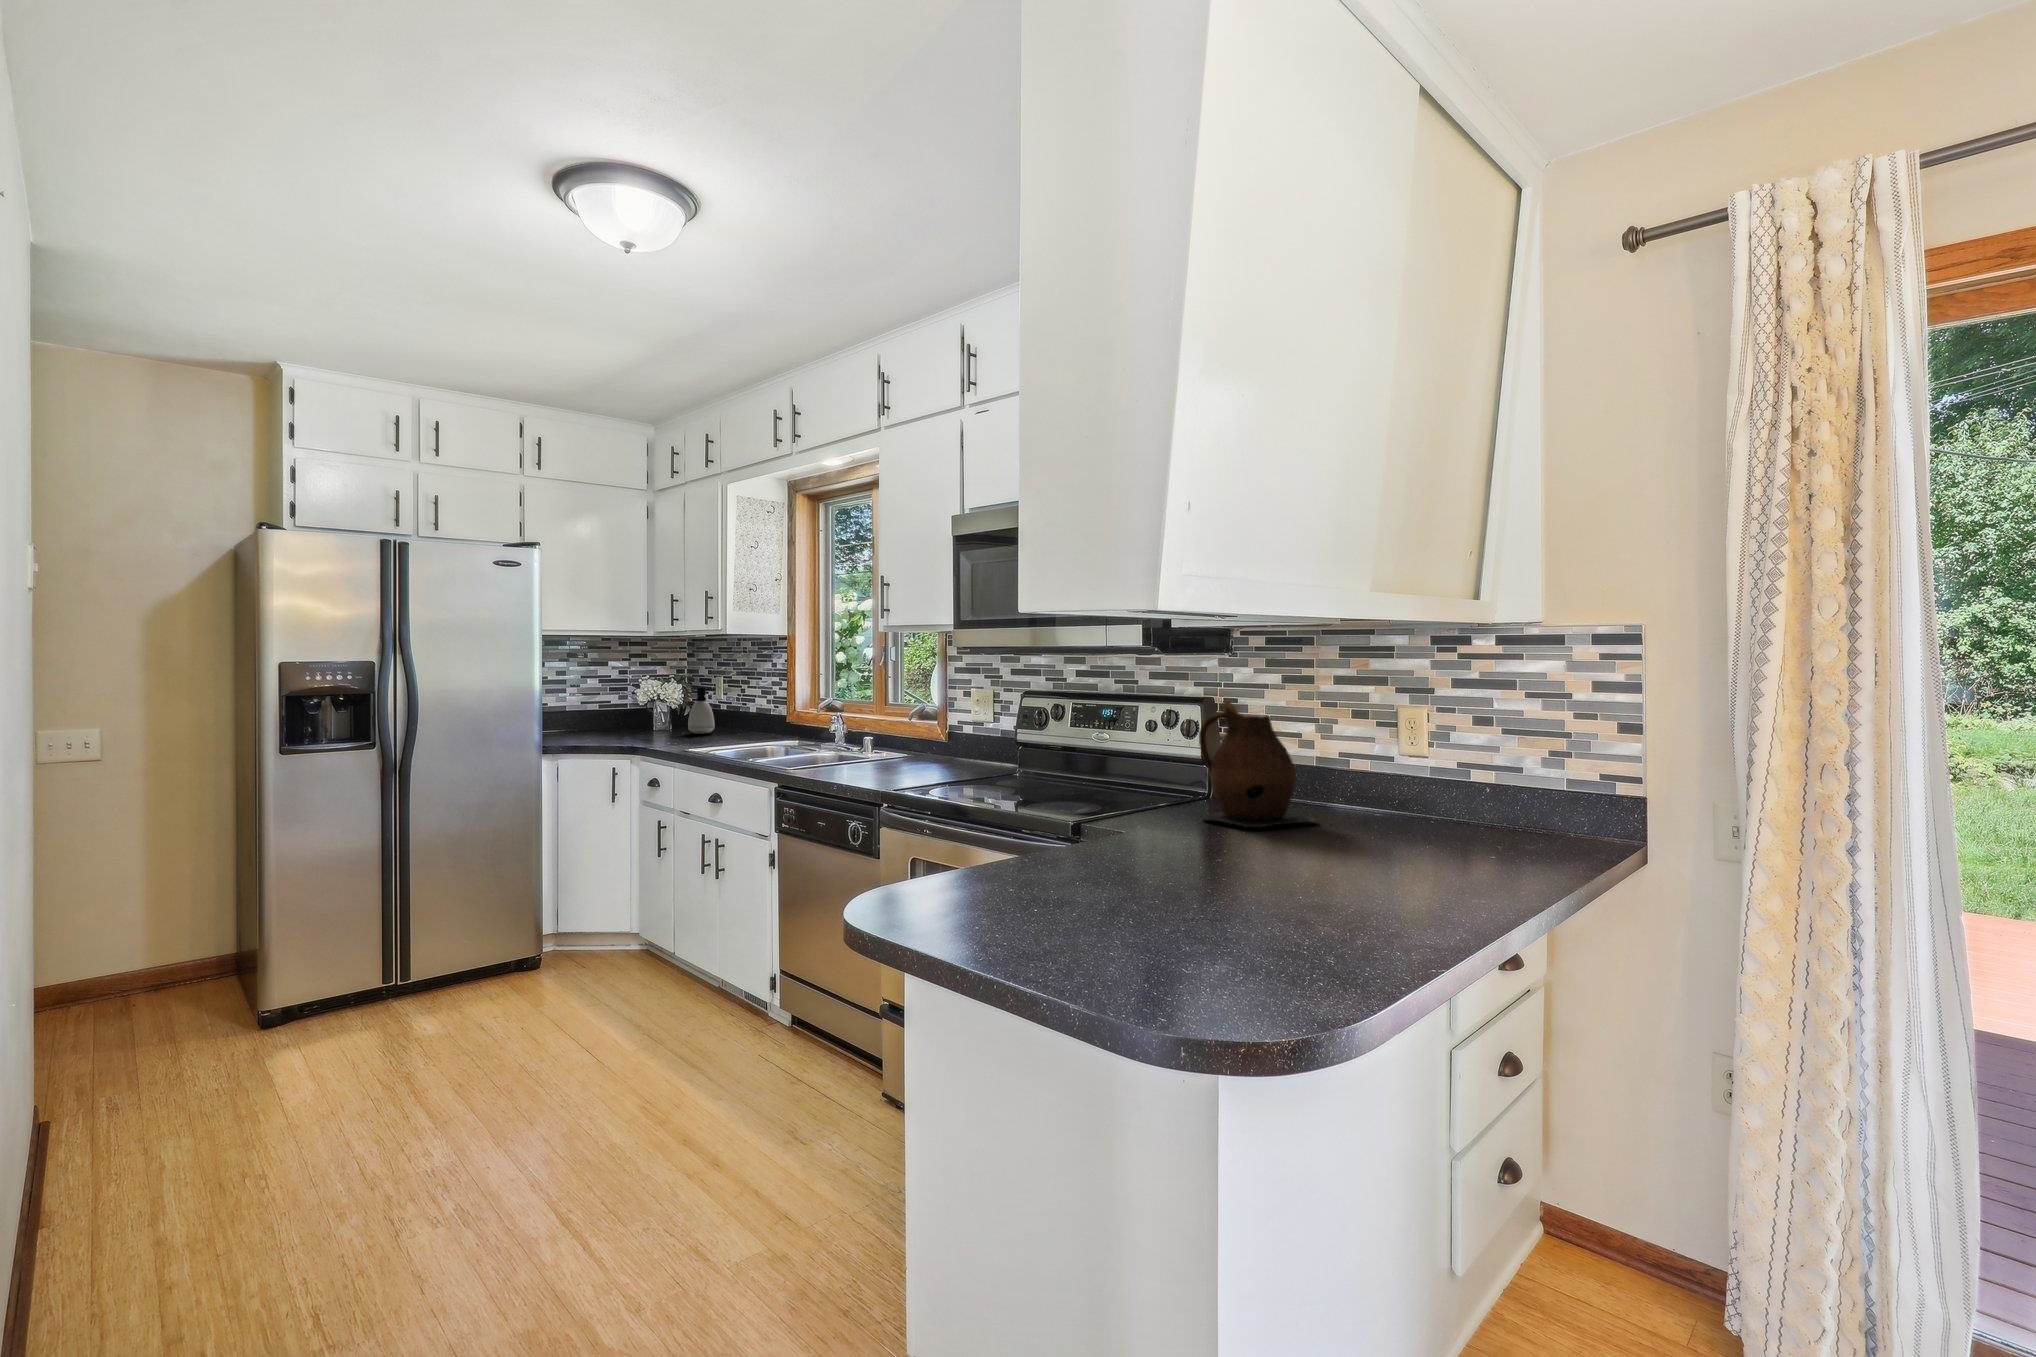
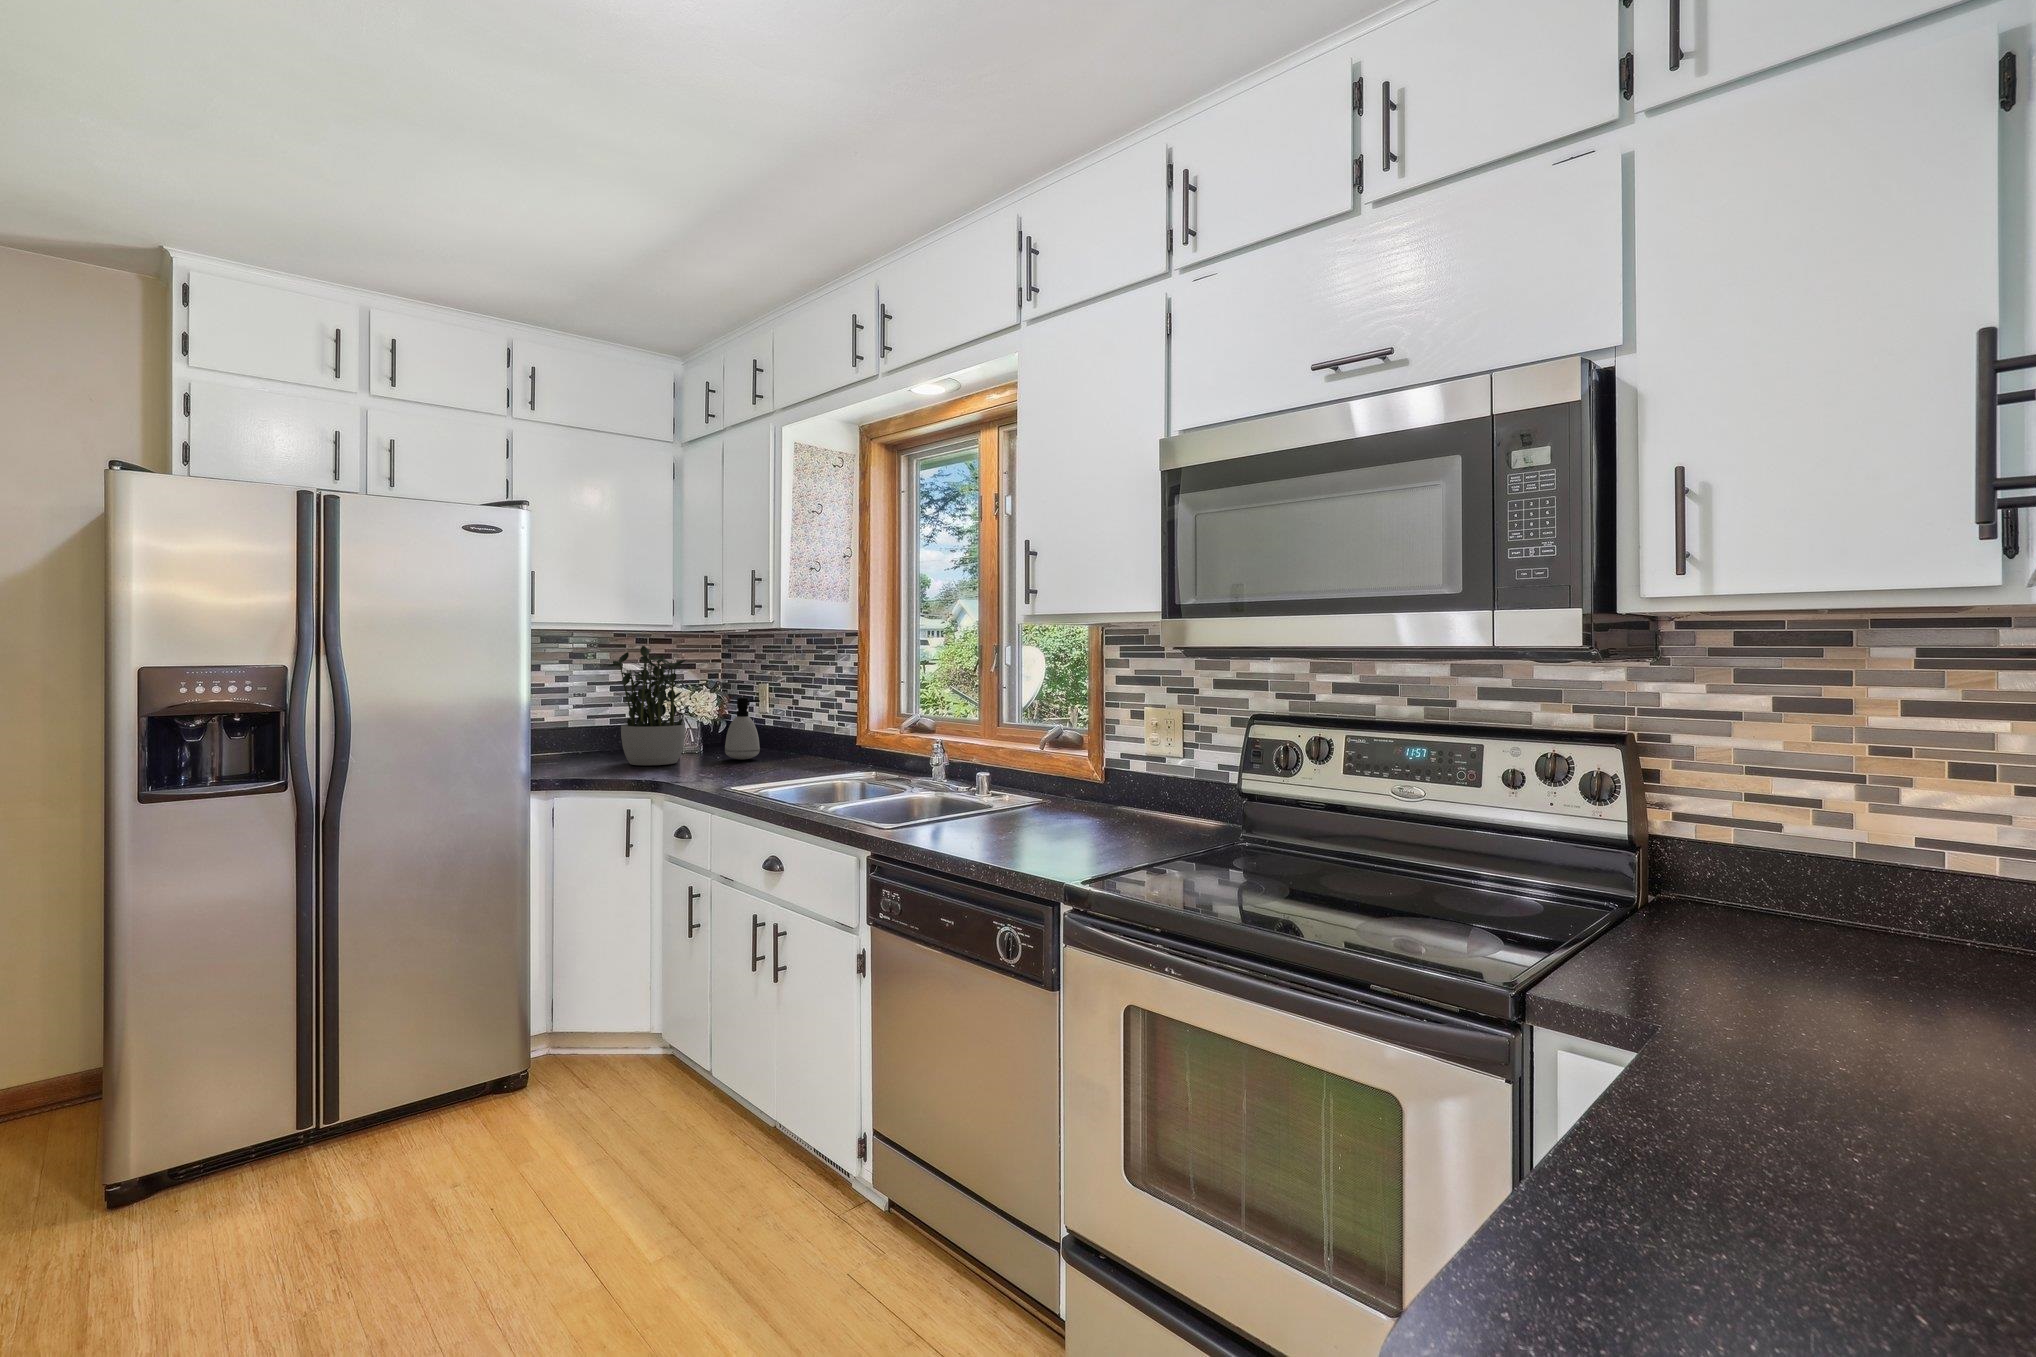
potted plant: none [598,647,659,737] -> present [608,646,686,765]
ceramic pitcher: present [1199,701,1316,828] -> none [1707,749,1977,1013]

